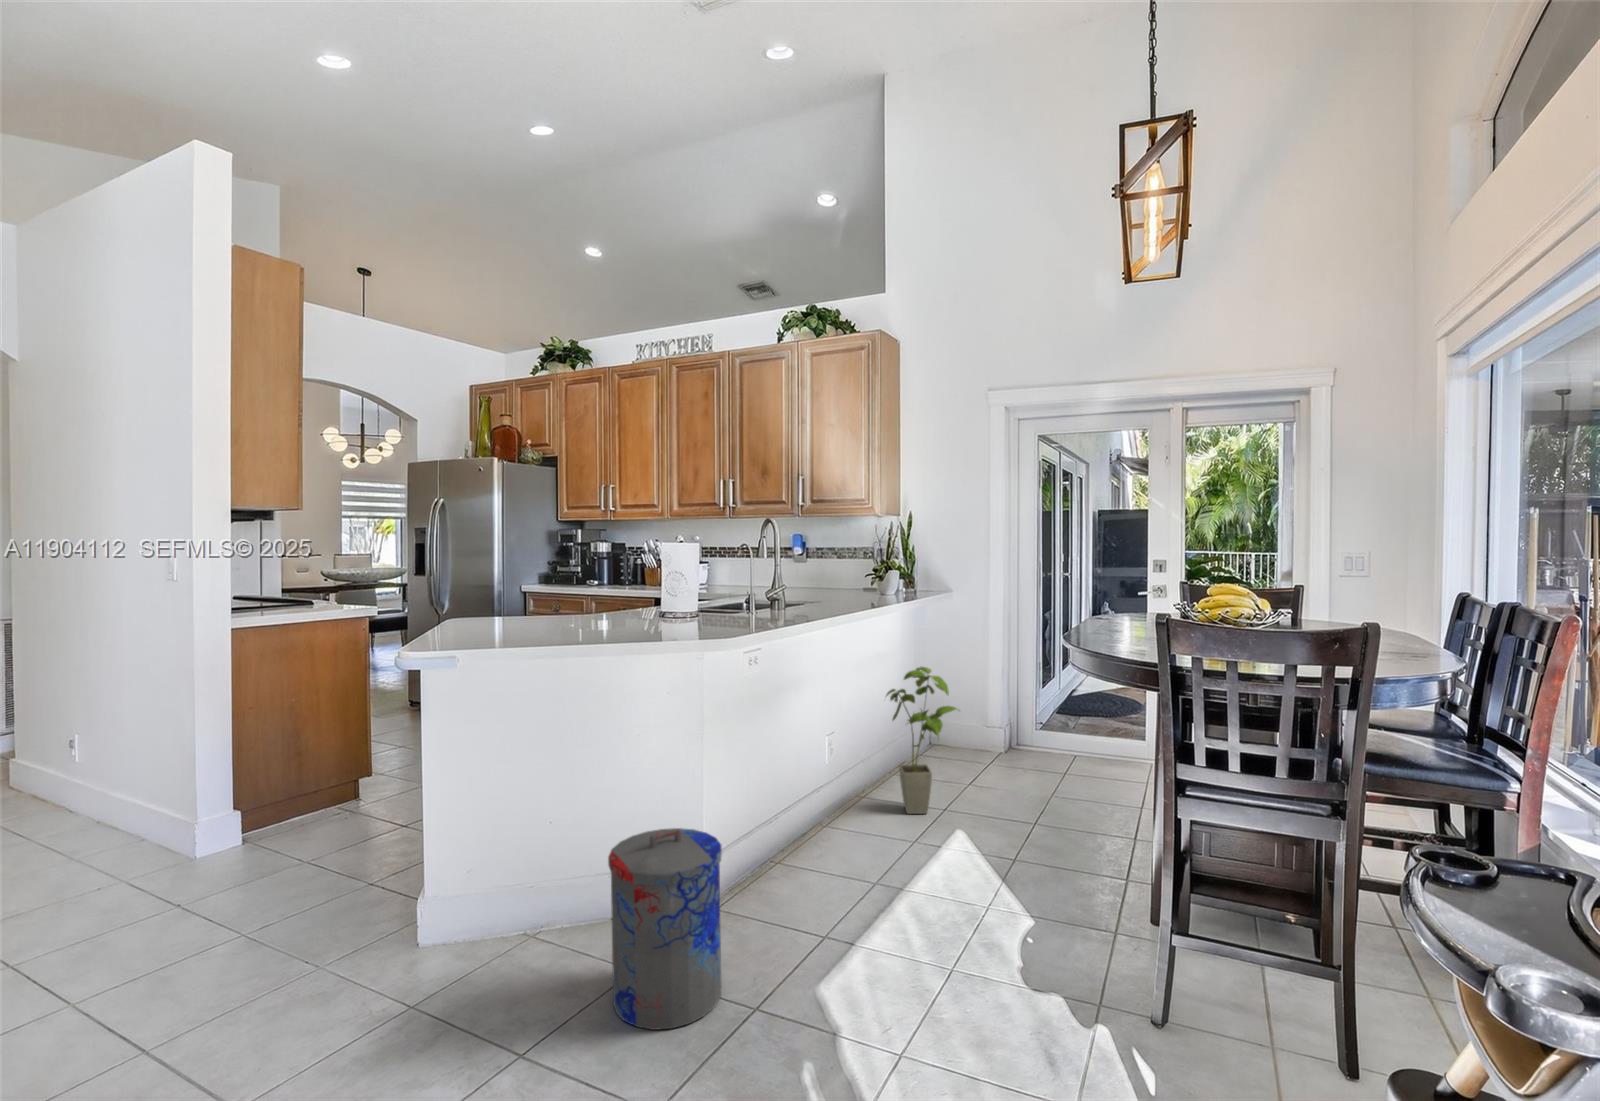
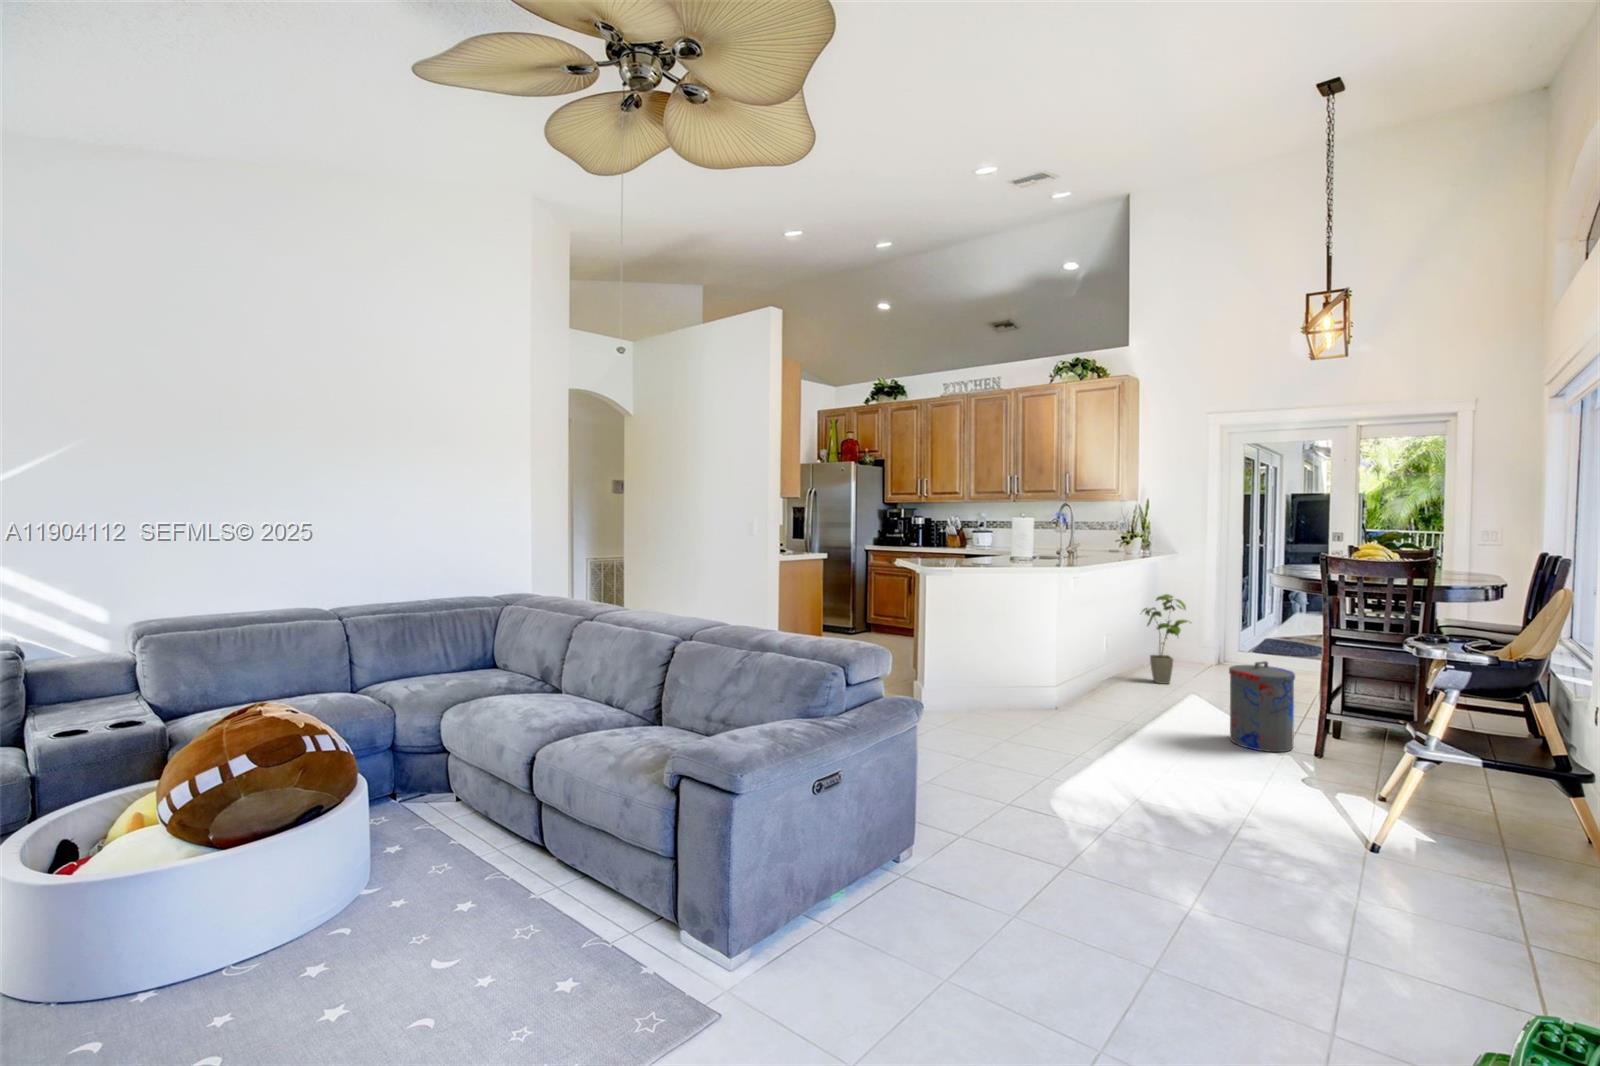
trash can: present [608,828,722,1030] -> present [1229,661,1295,752]

